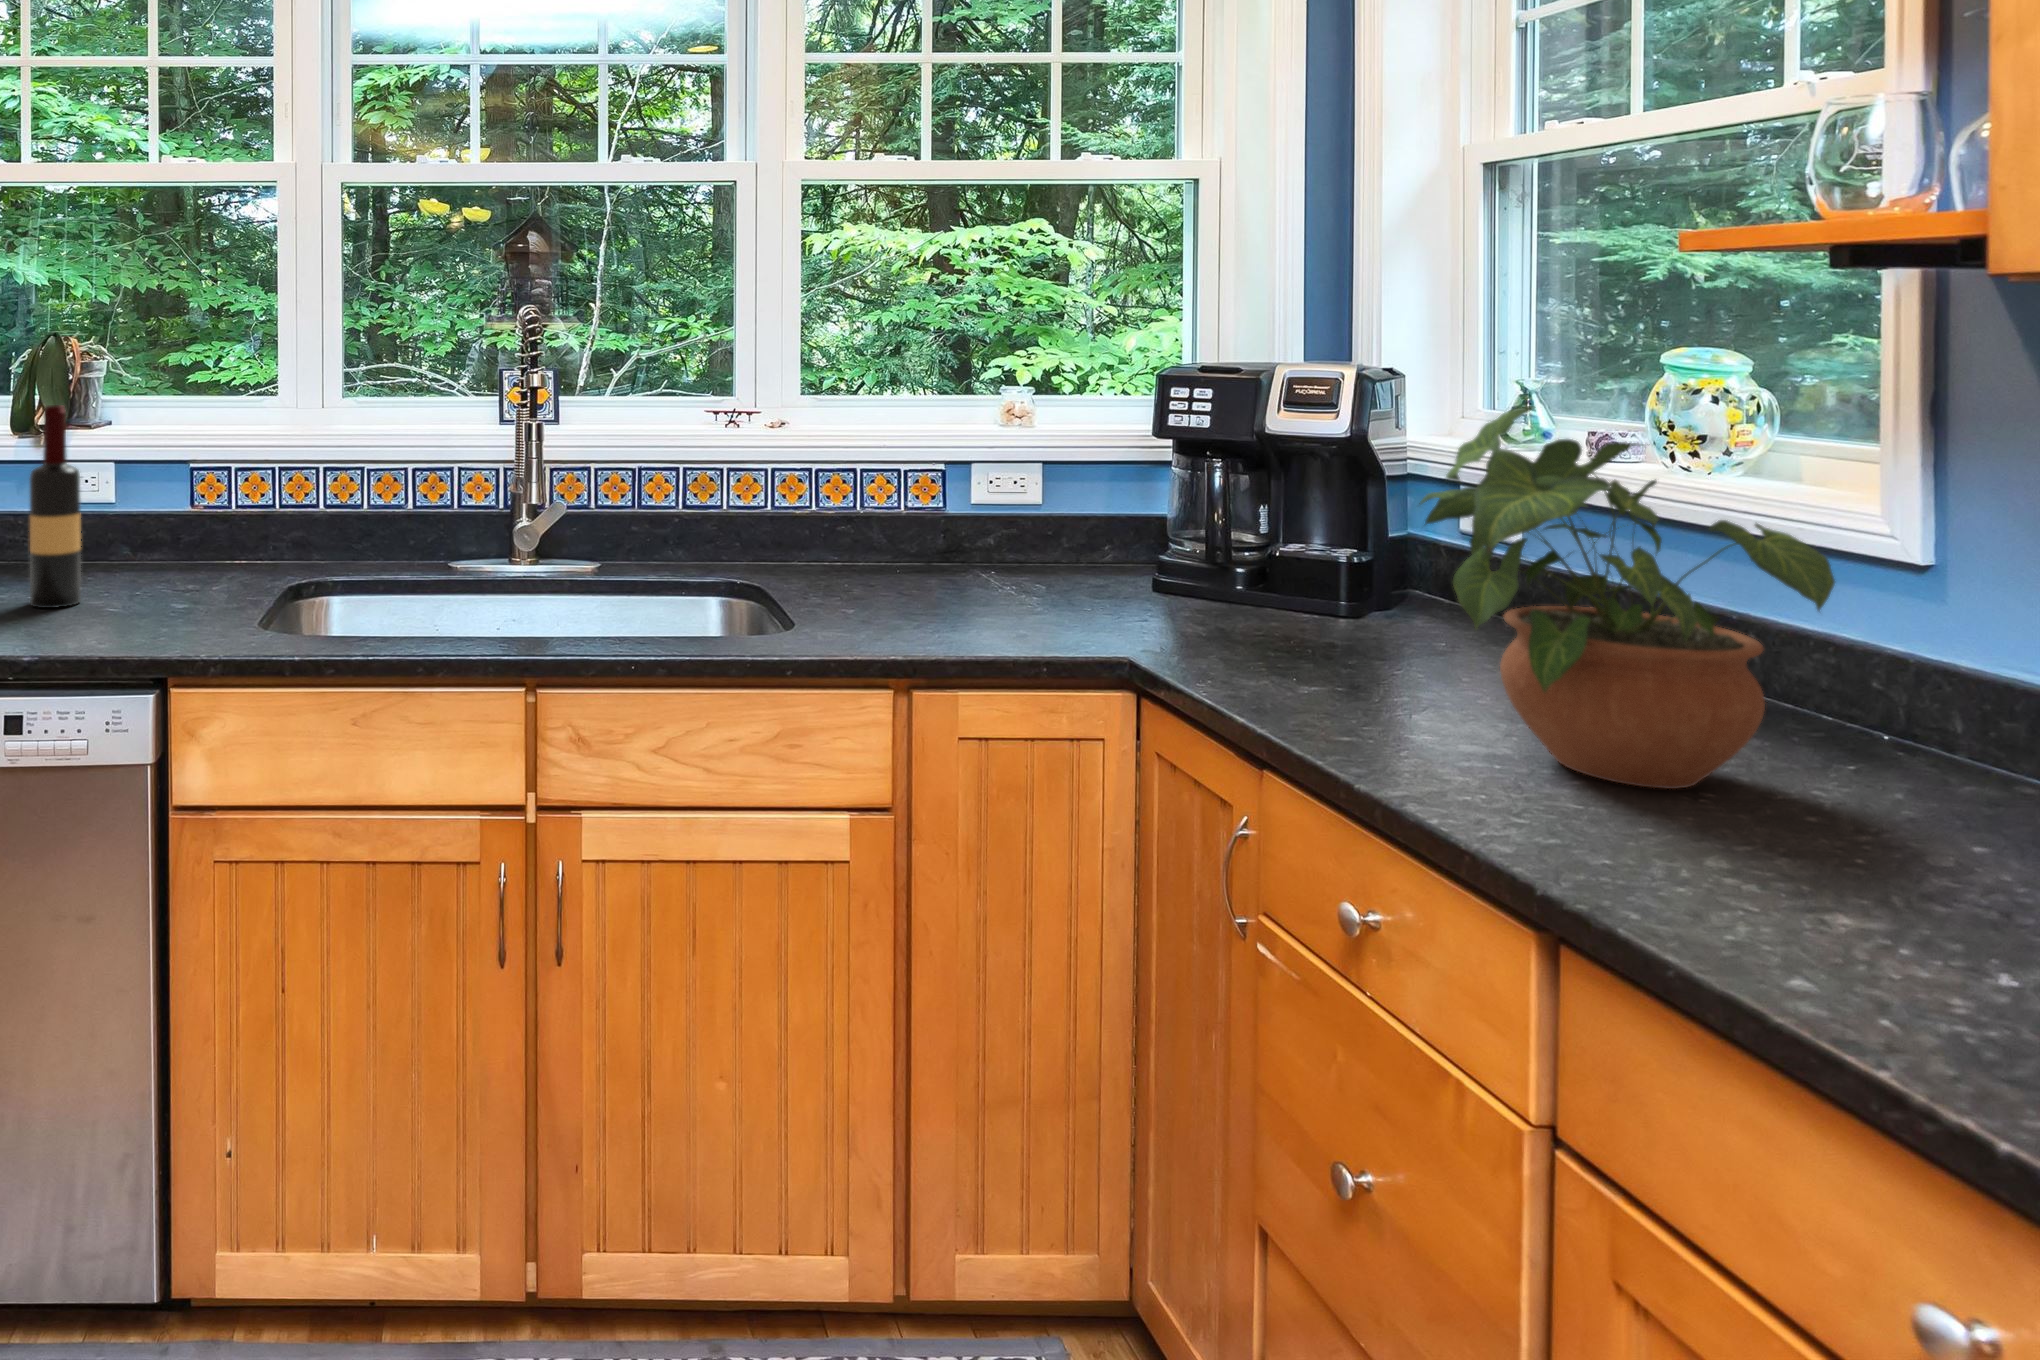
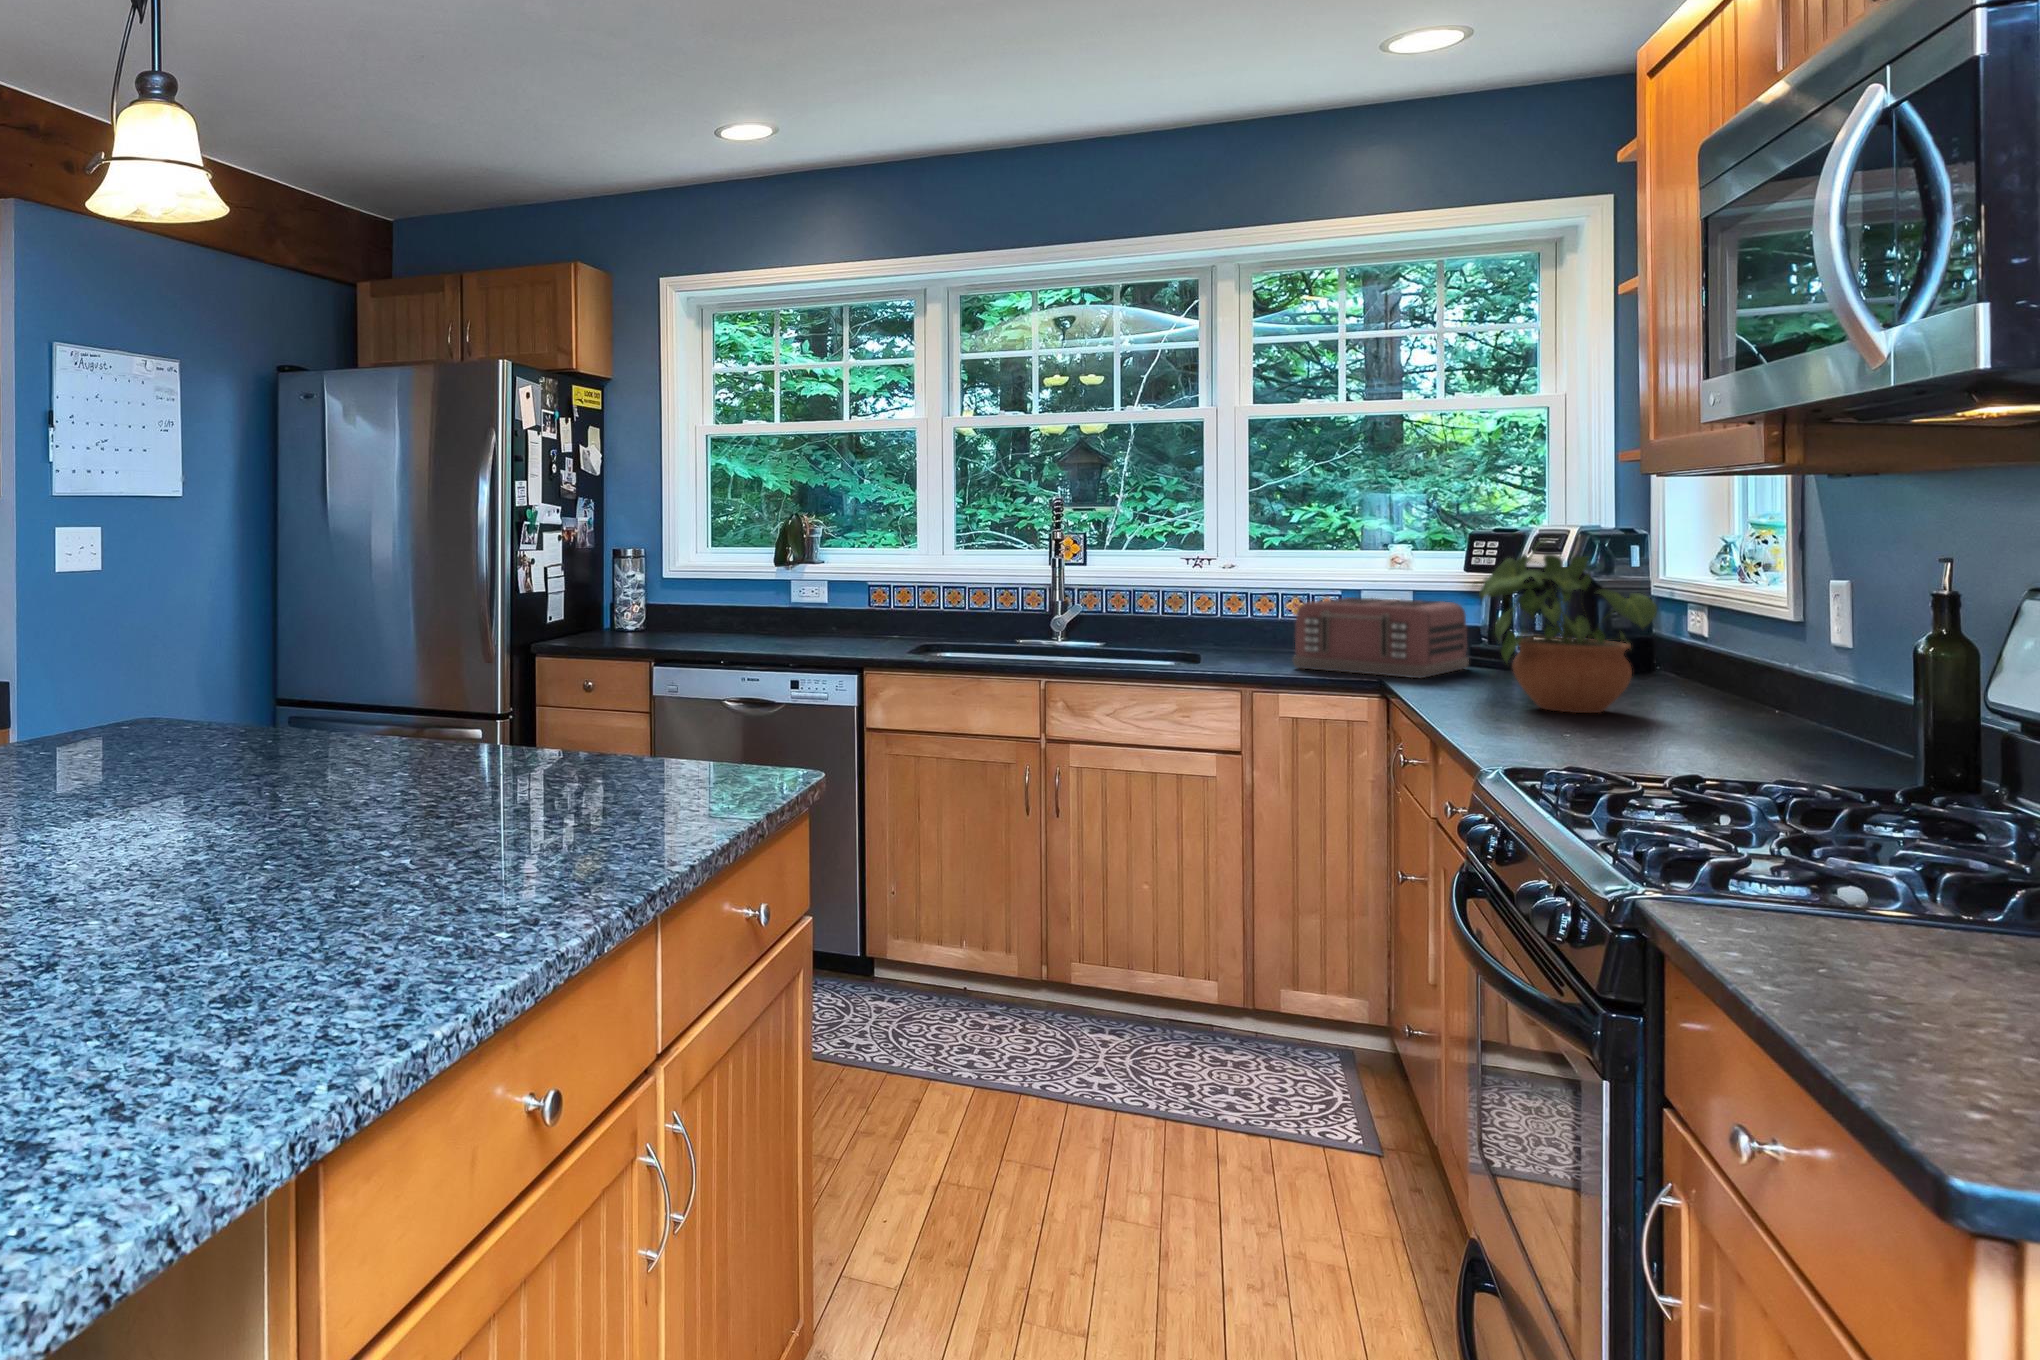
wine bottle: present [29,405,81,608] -> none [793,547,817,645]
toaster: none [945,480,1184,646] -> present [1293,597,1469,678]

